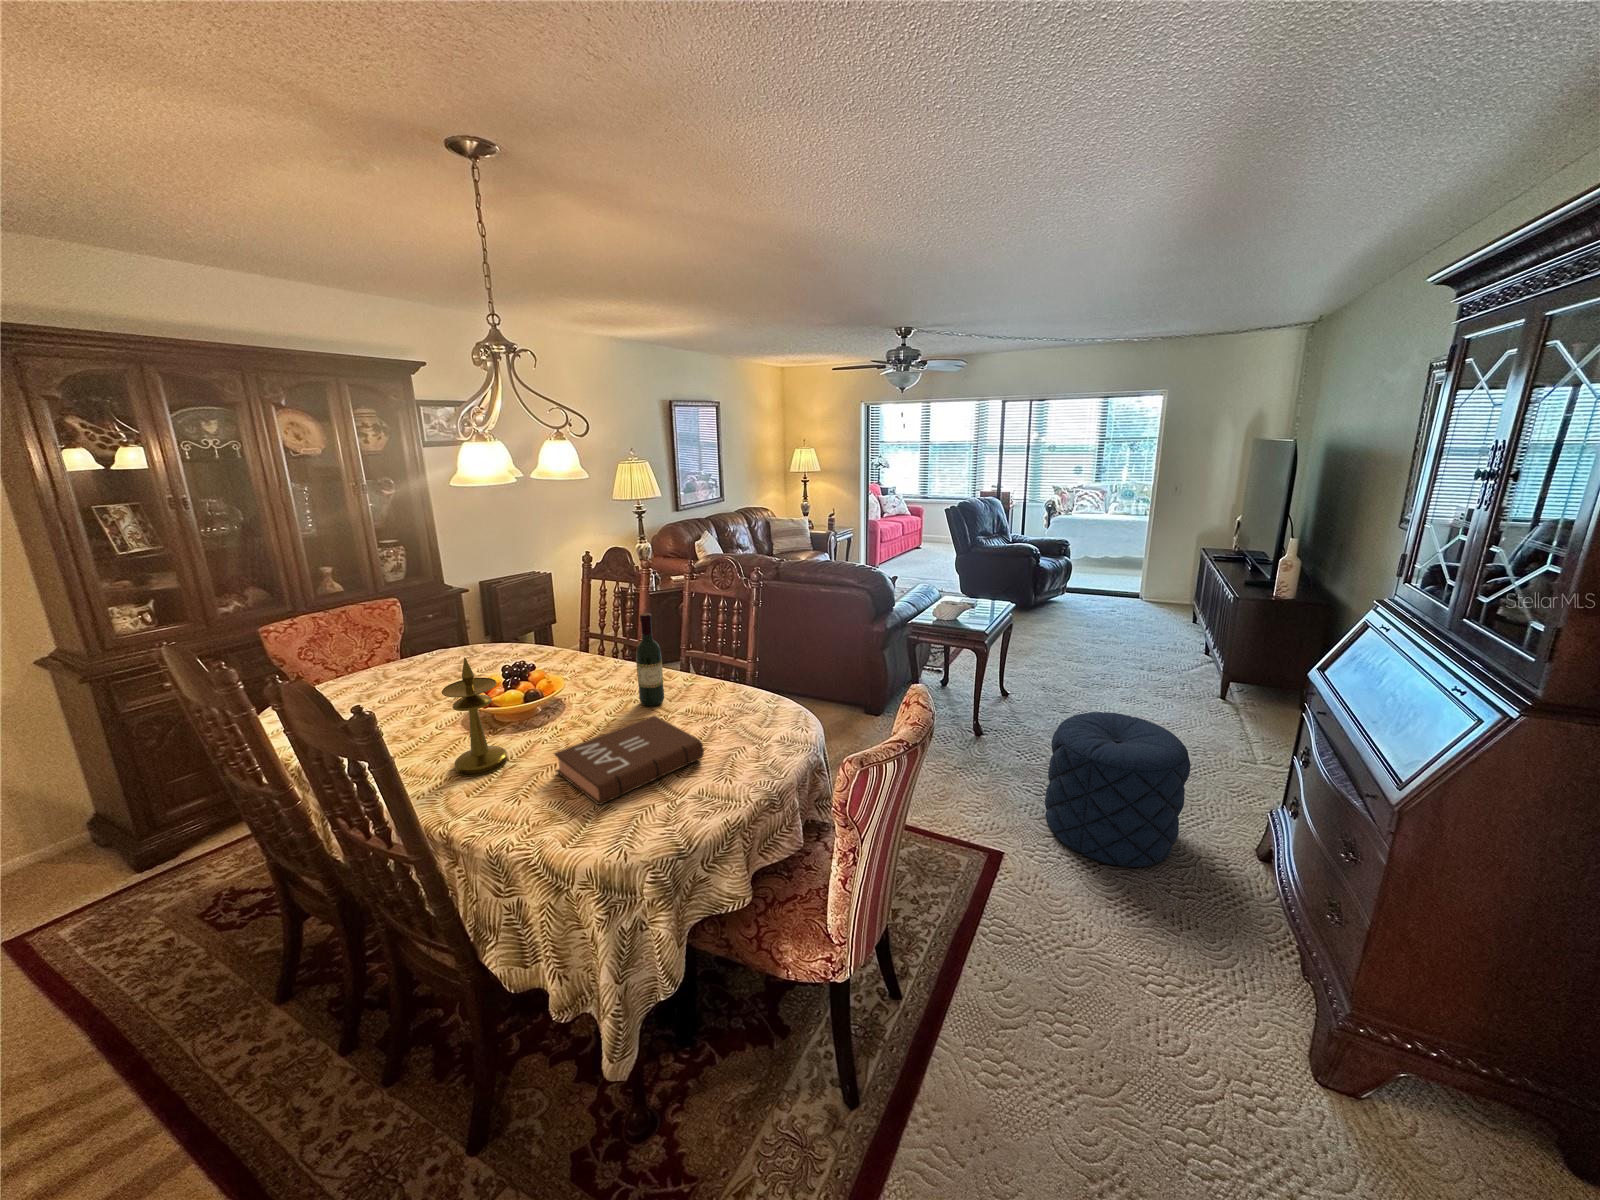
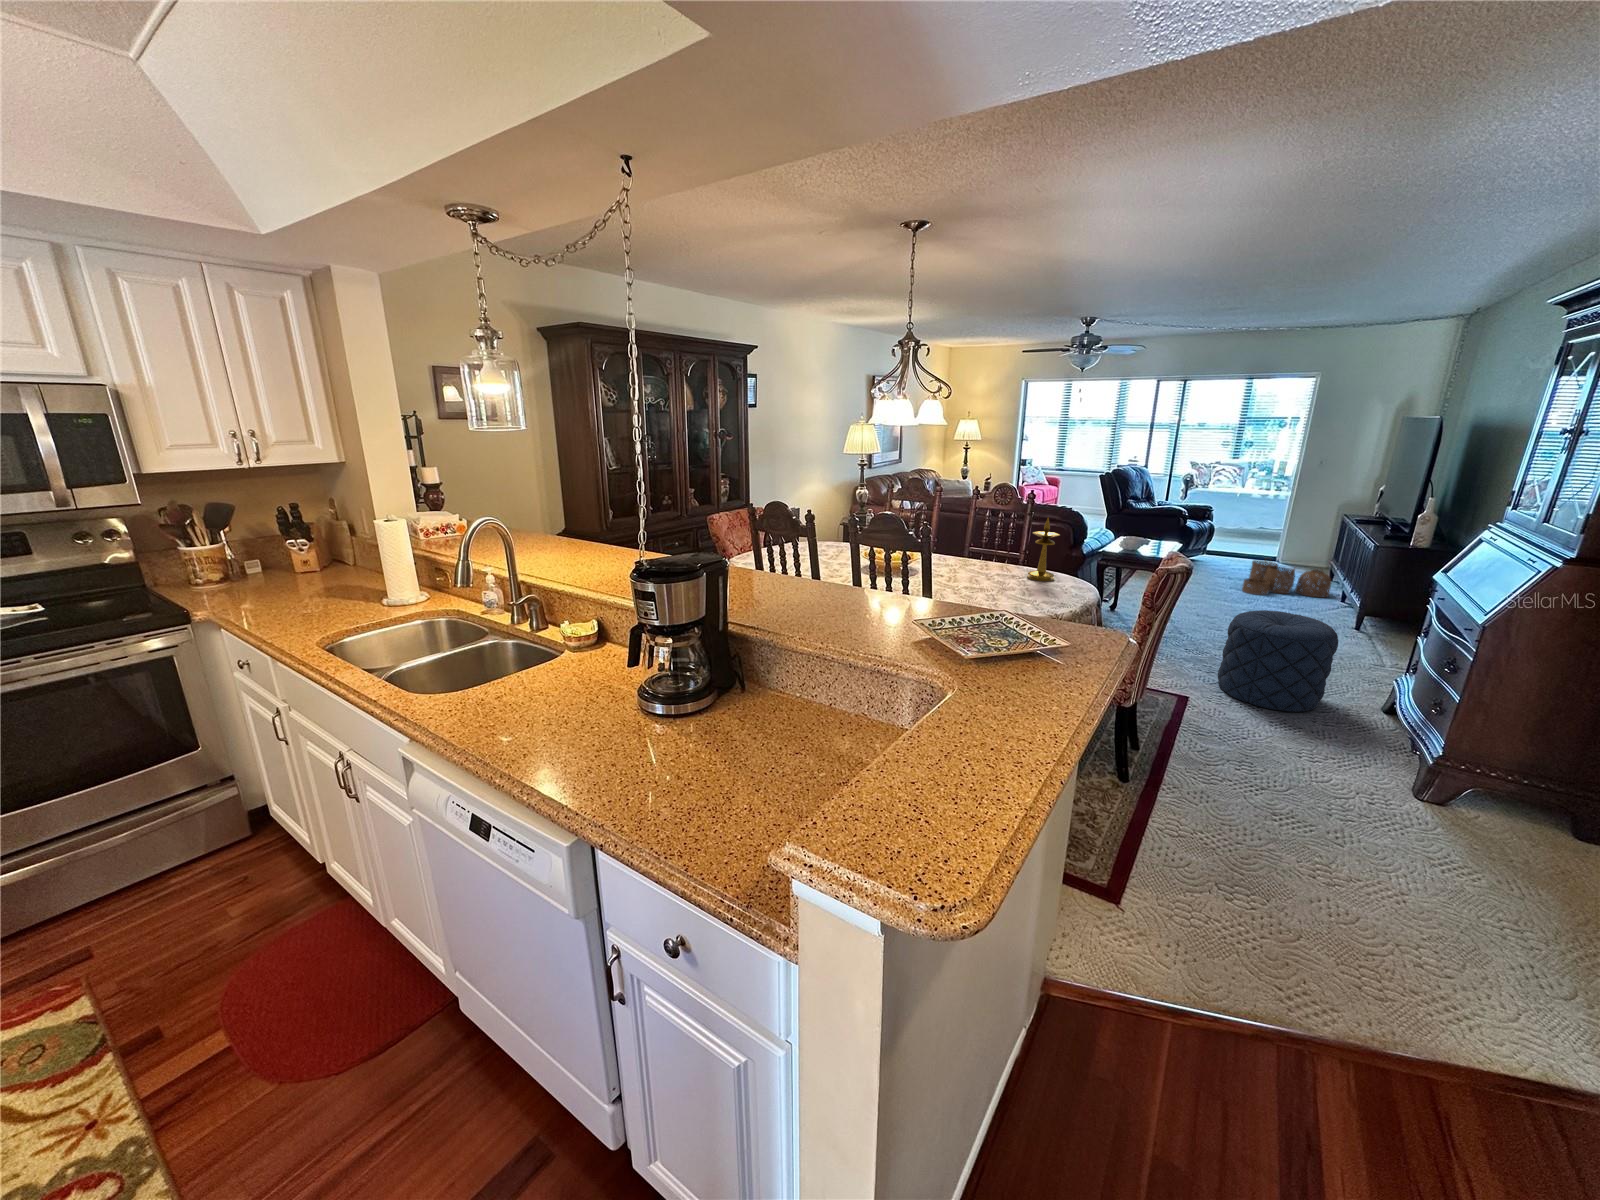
woven basket: none [1097,601,1192,649] -> present [1242,560,1331,597]
wine bottle: present [636,613,664,706] -> none [970,510,988,569]
candlestick: present [442,657,508,777] -> present [1027,517,1060,581]
book: present [554,716,704,805] -> none [960,567,1043,598]

